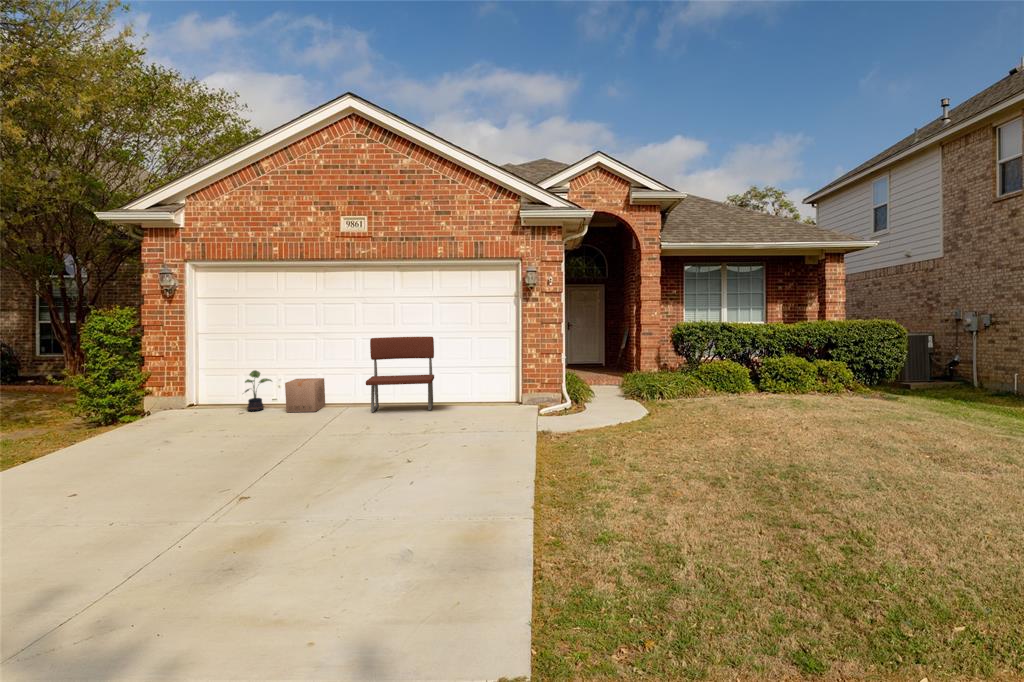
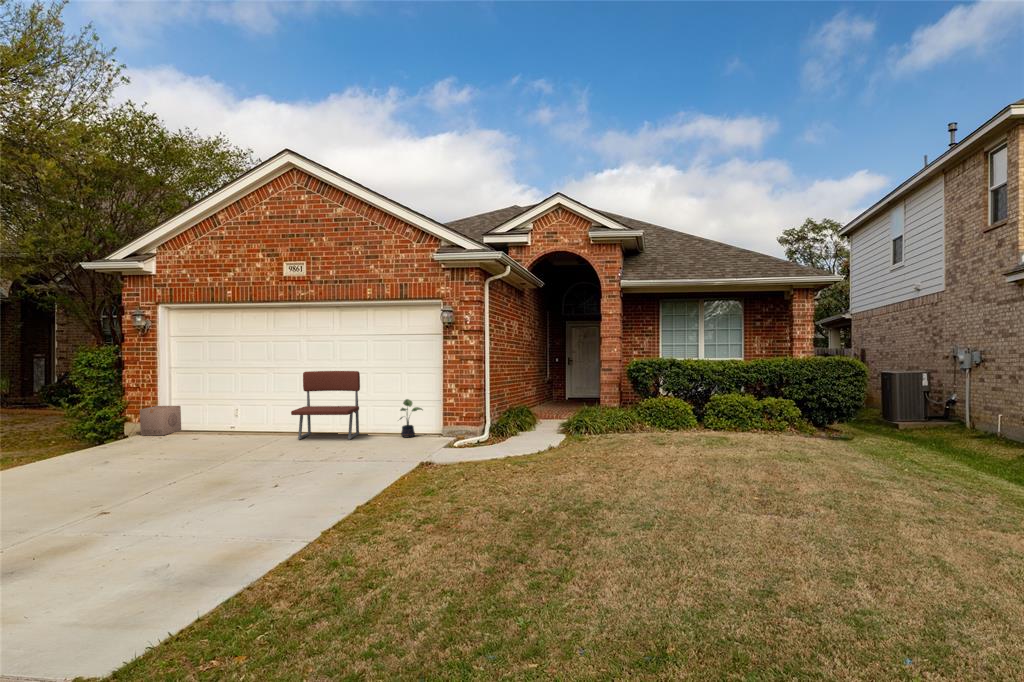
potted plant: present [245,370,272,411] -> present [400,399,423,438]
cardboard box: present [285,378,325,412] -> present [140,406,181,435]

